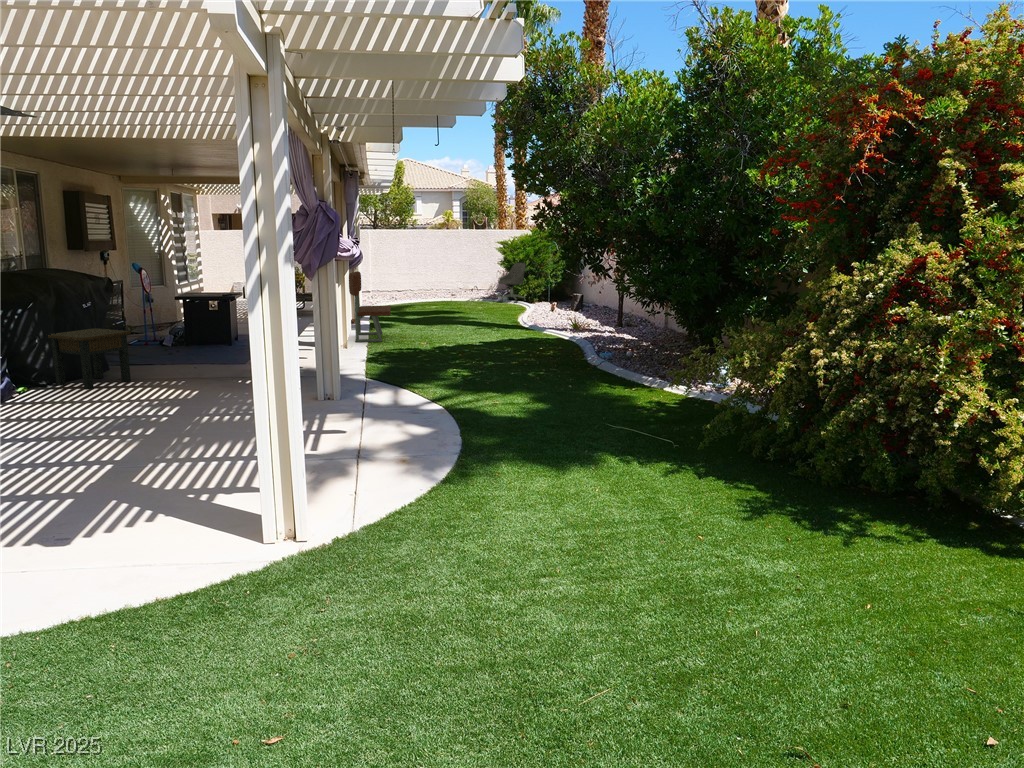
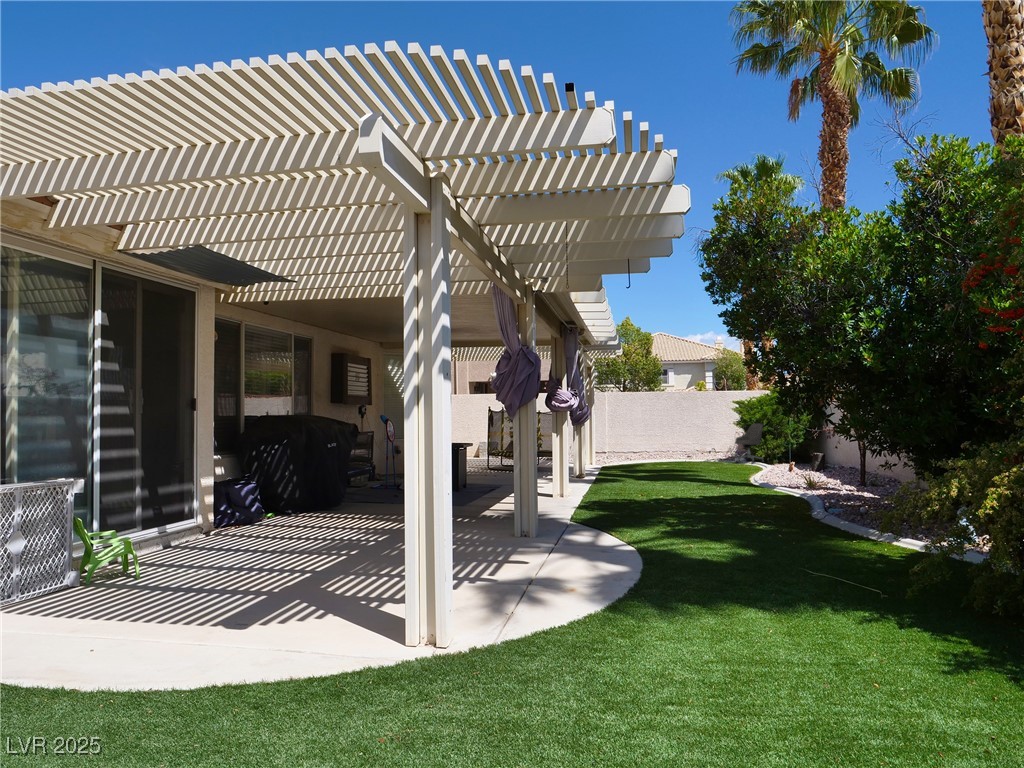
bench: present [349,271,391,342] -> none [574,425,614,491]
side table: present [48,328,131,390] -> none [304,466,370,518]

